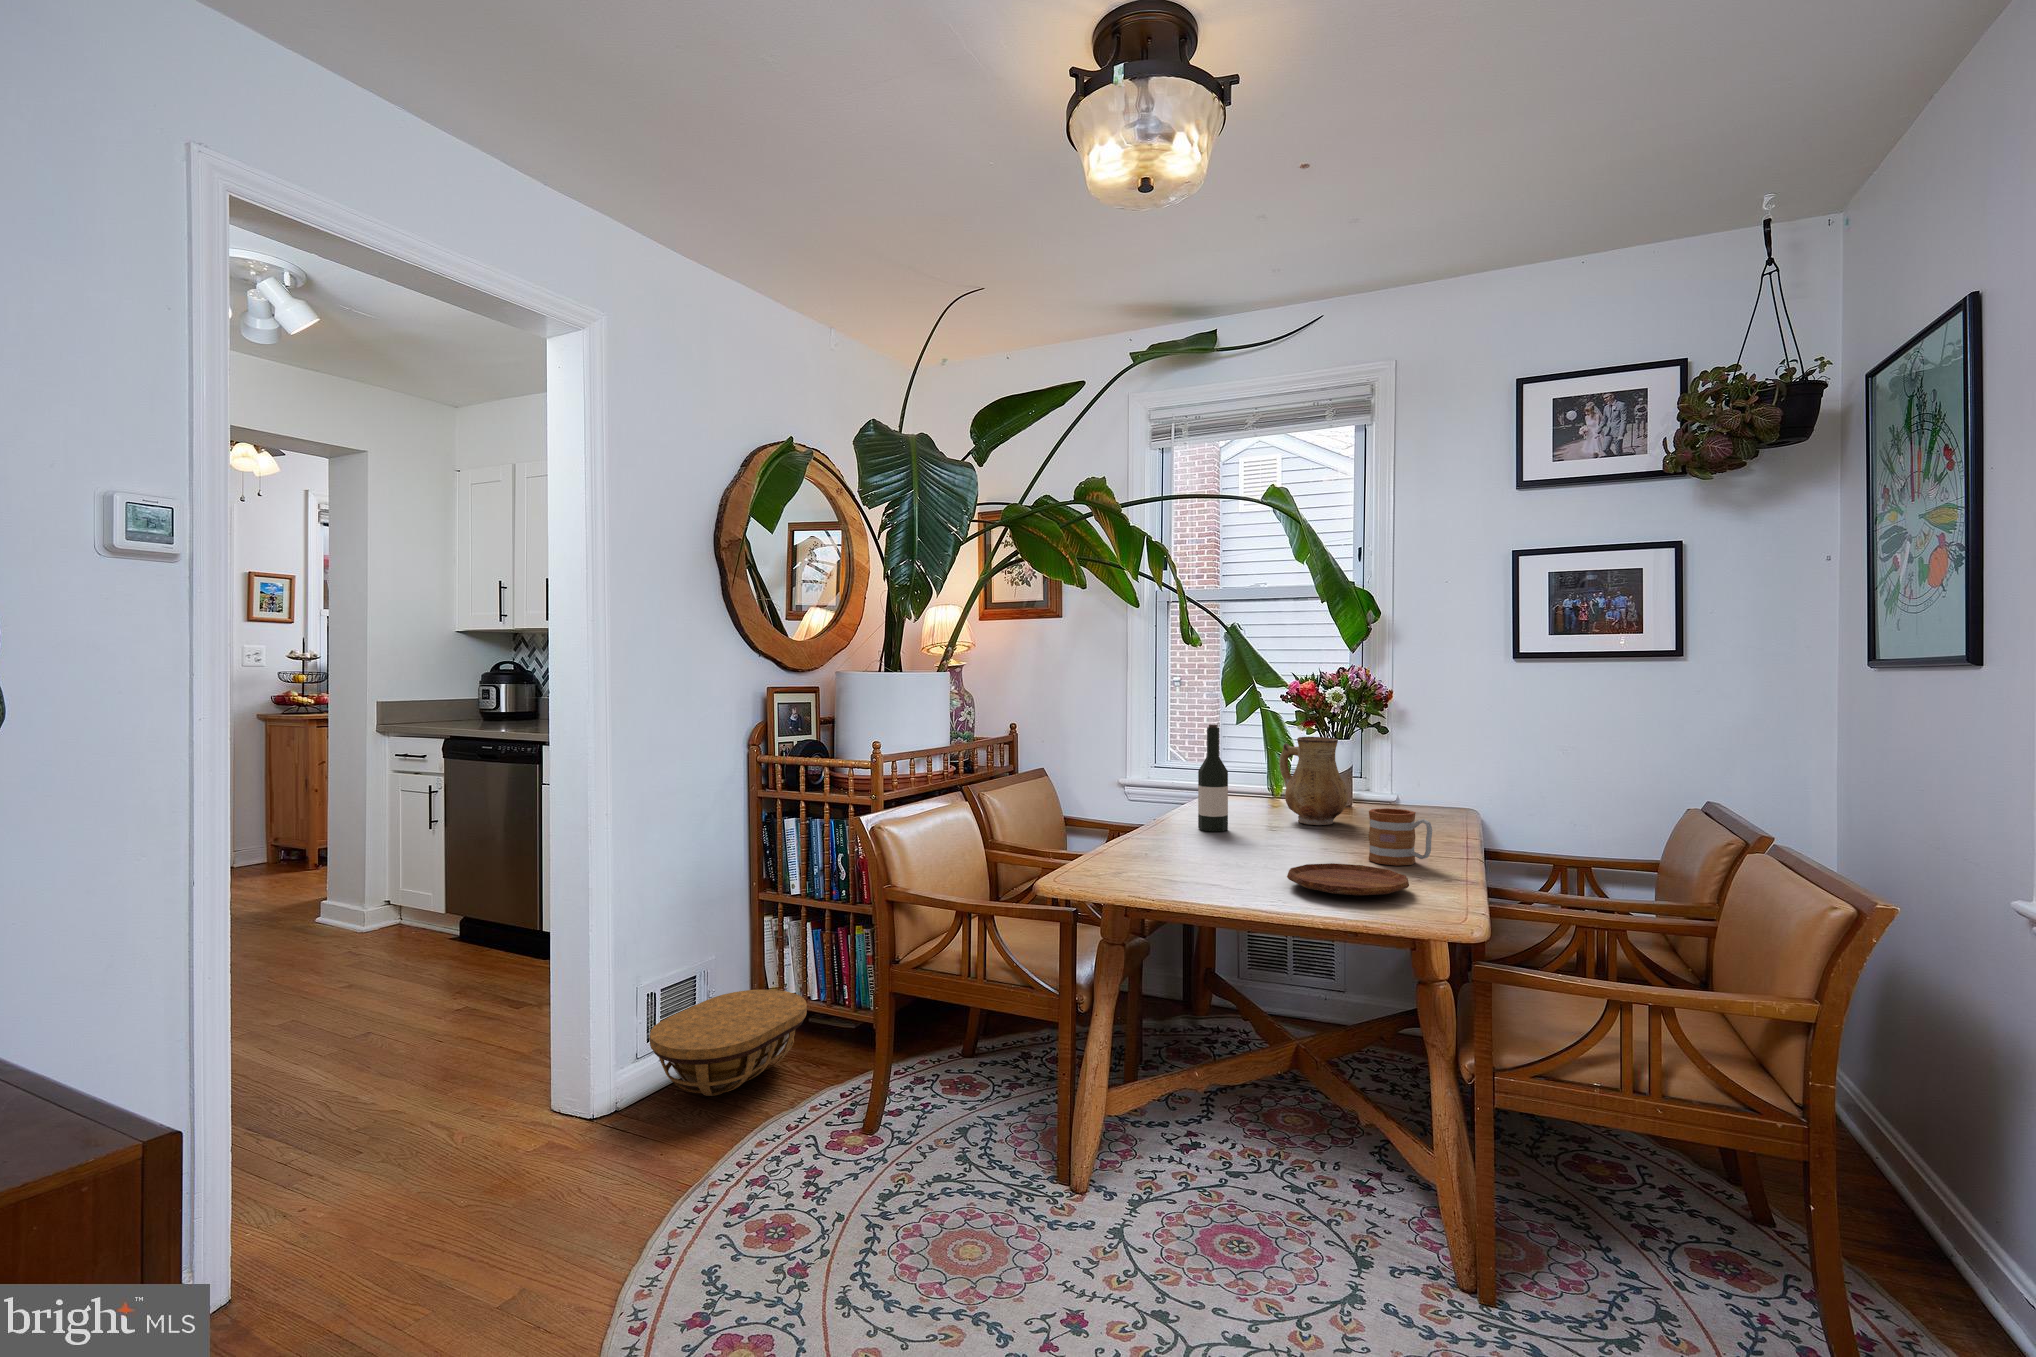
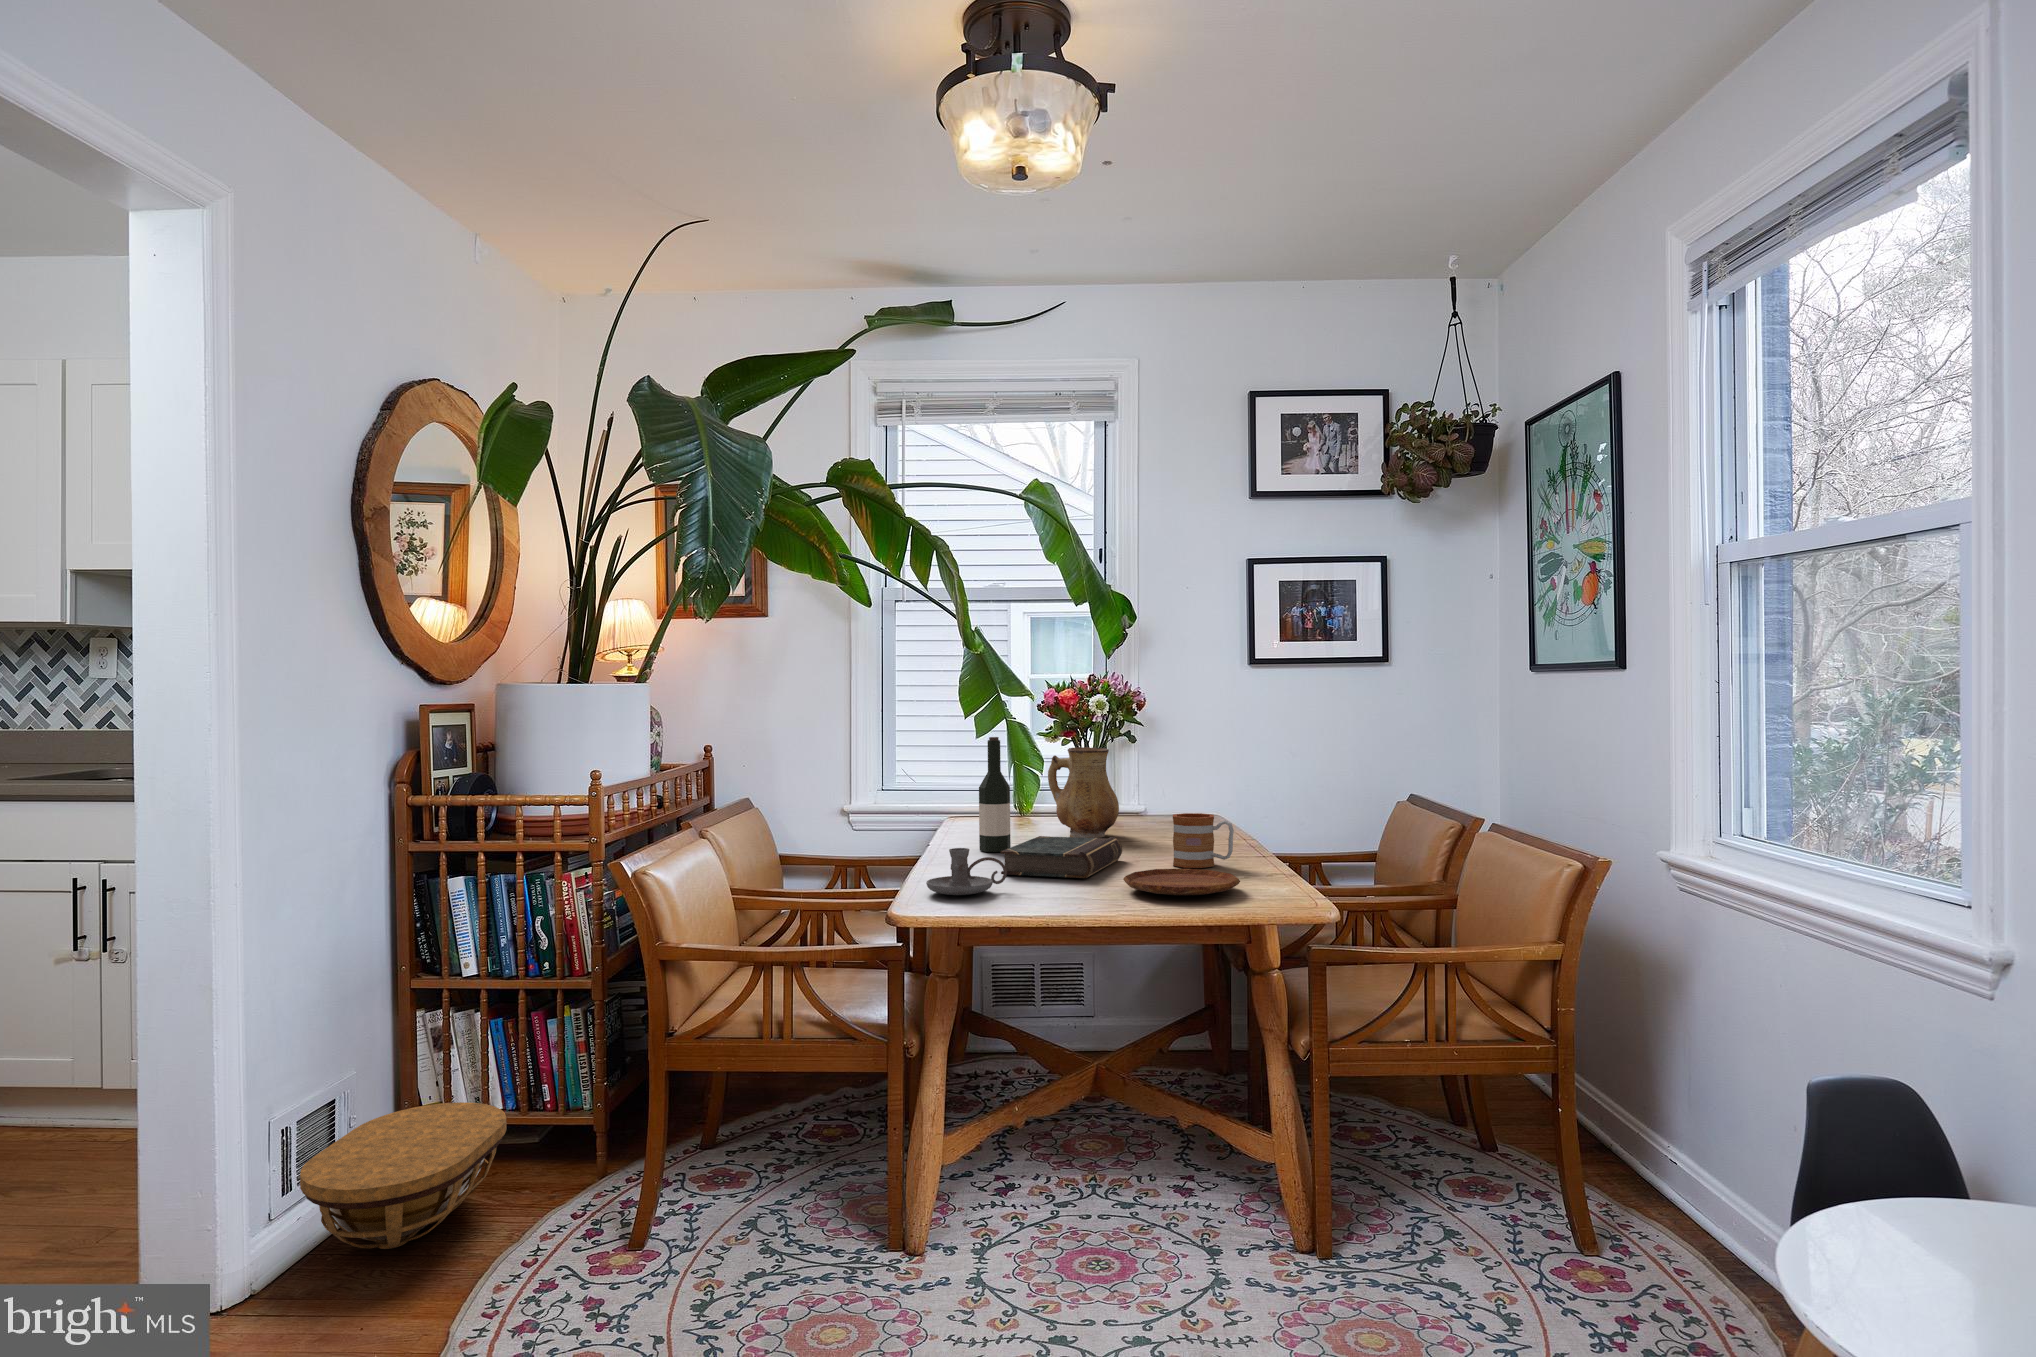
book: none [1189,820,1323,866] -> present [1001,836,1122,878]
candle holder: none [1101,827,1178,871] -> present [926,848,1007,895]

